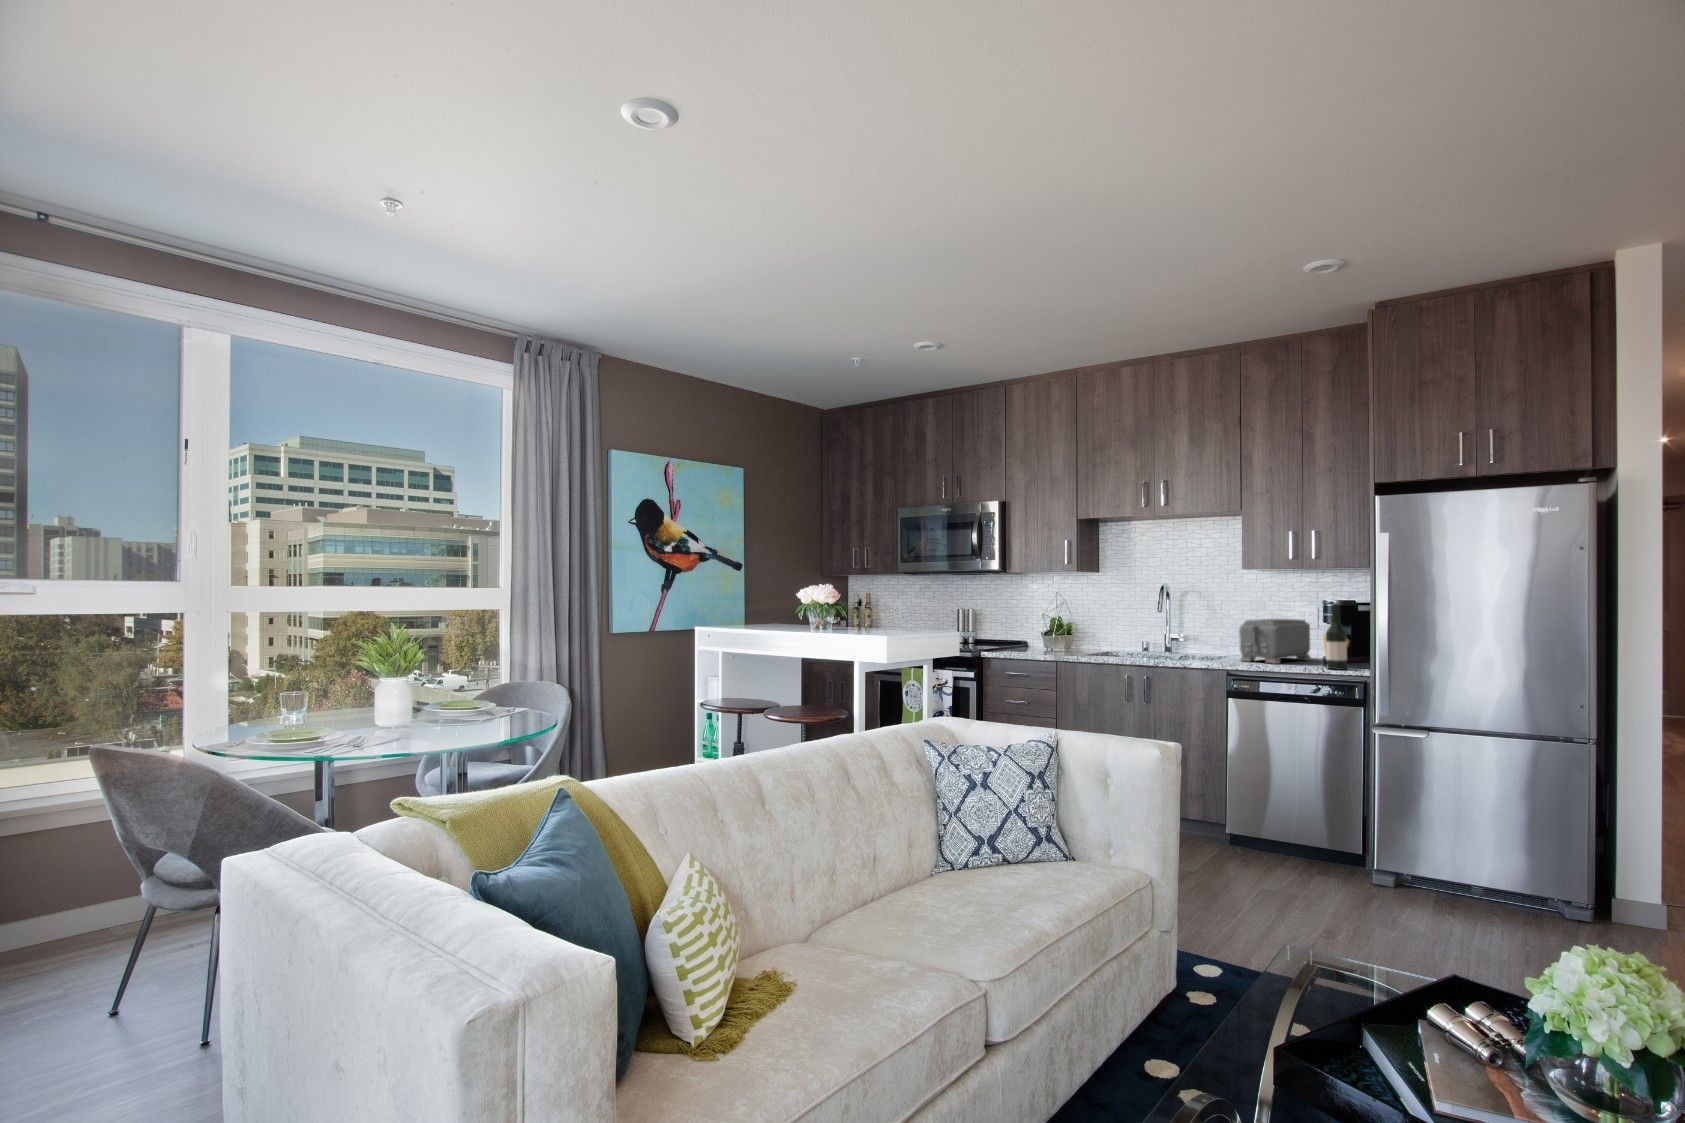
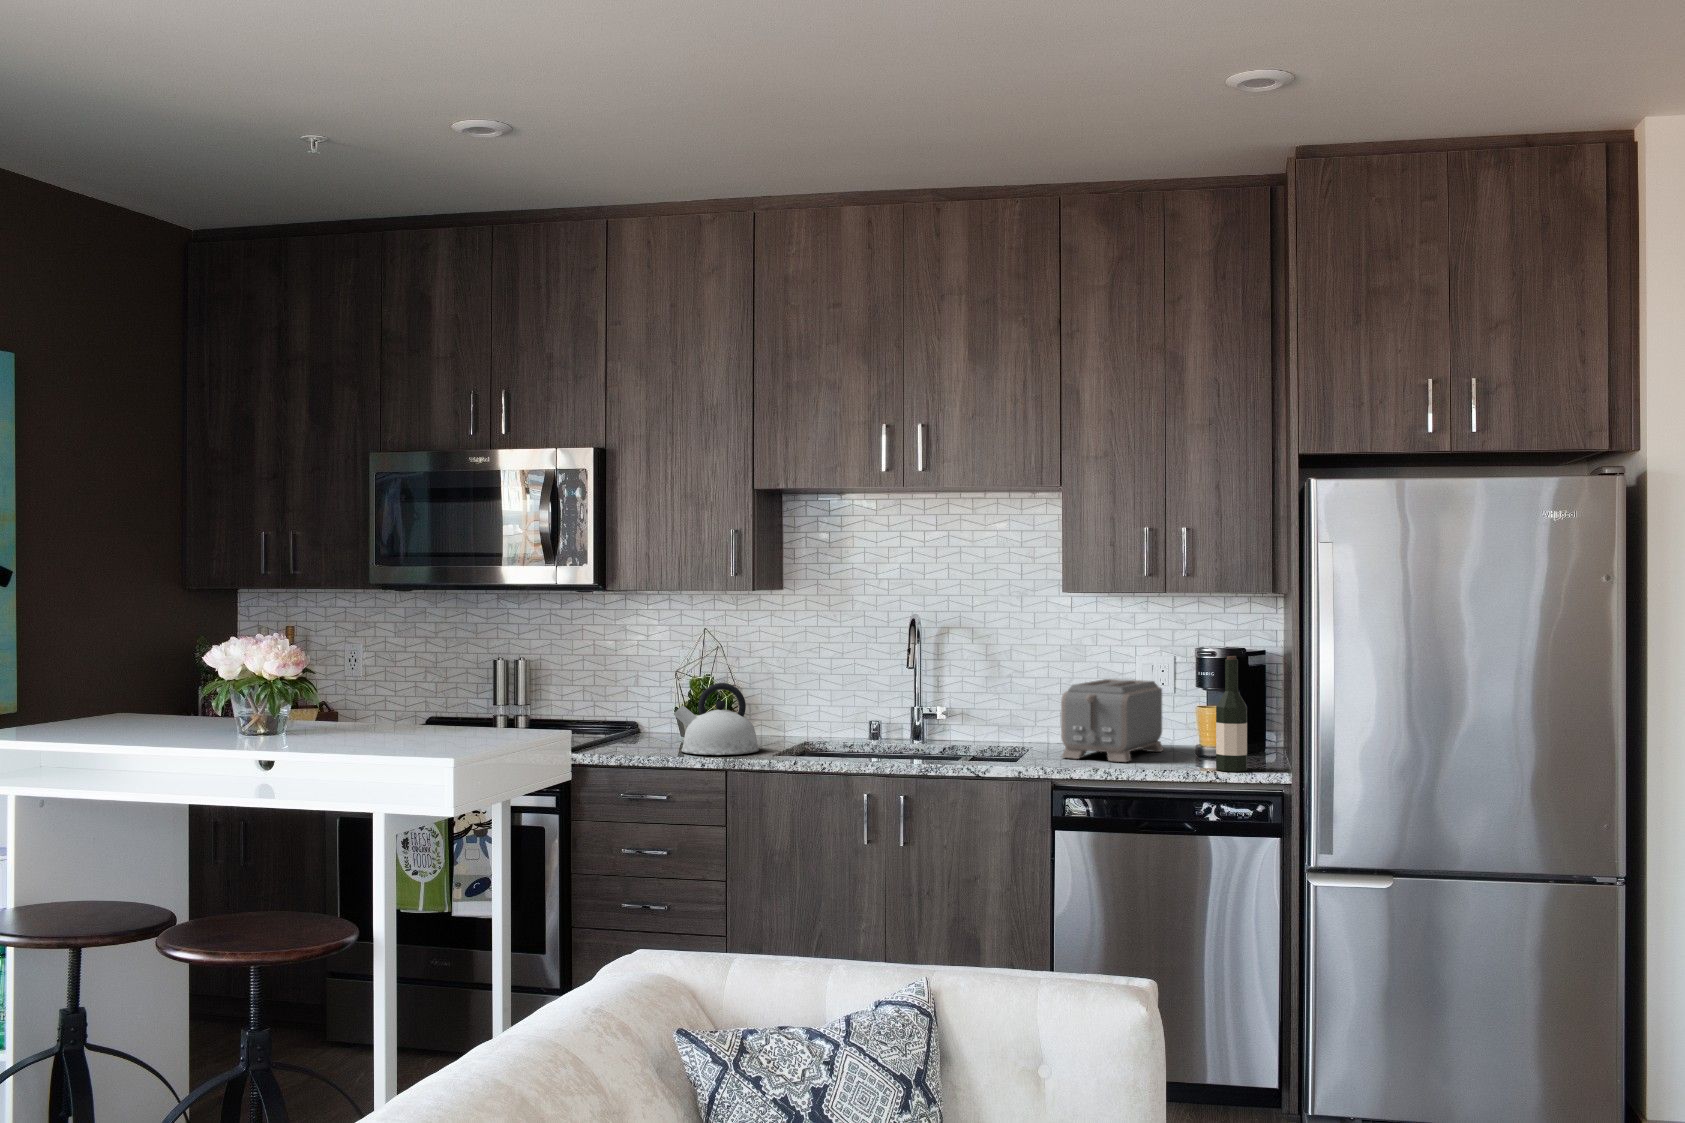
kettle: none [1032,618,1076,654] -> present [674,683,759,755]

